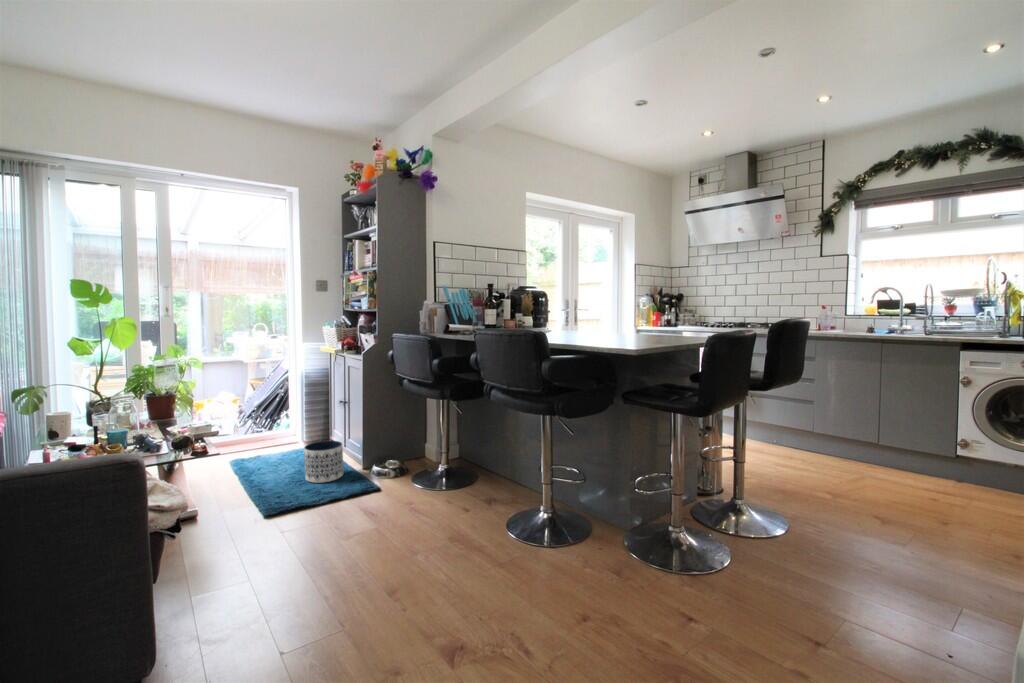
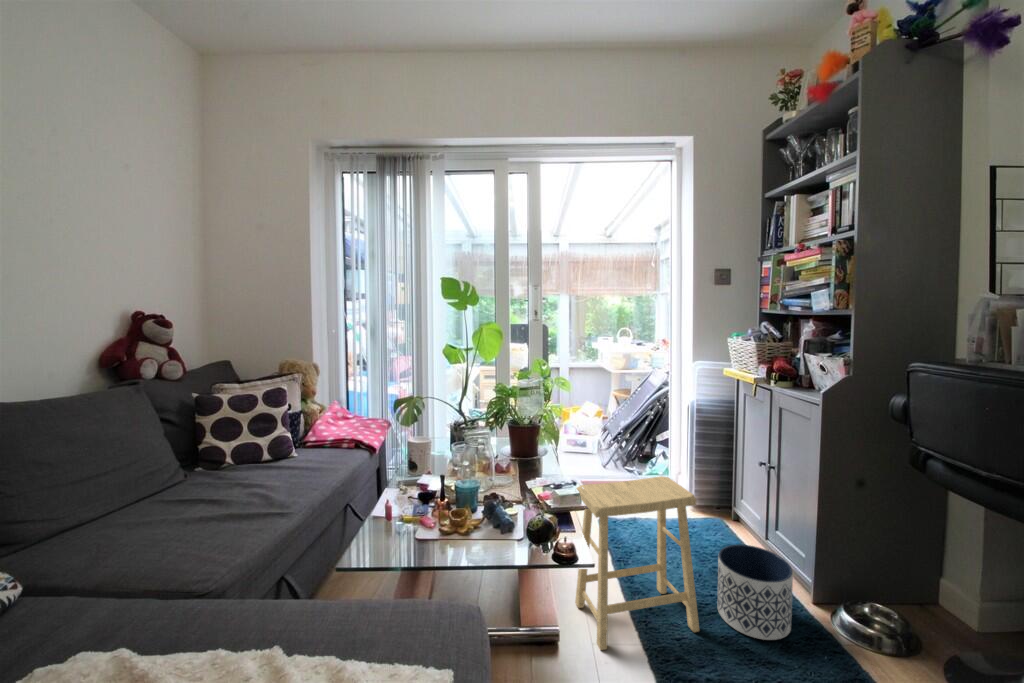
footstool: none [207,407,292,507] -> present [575,476,699,650]

